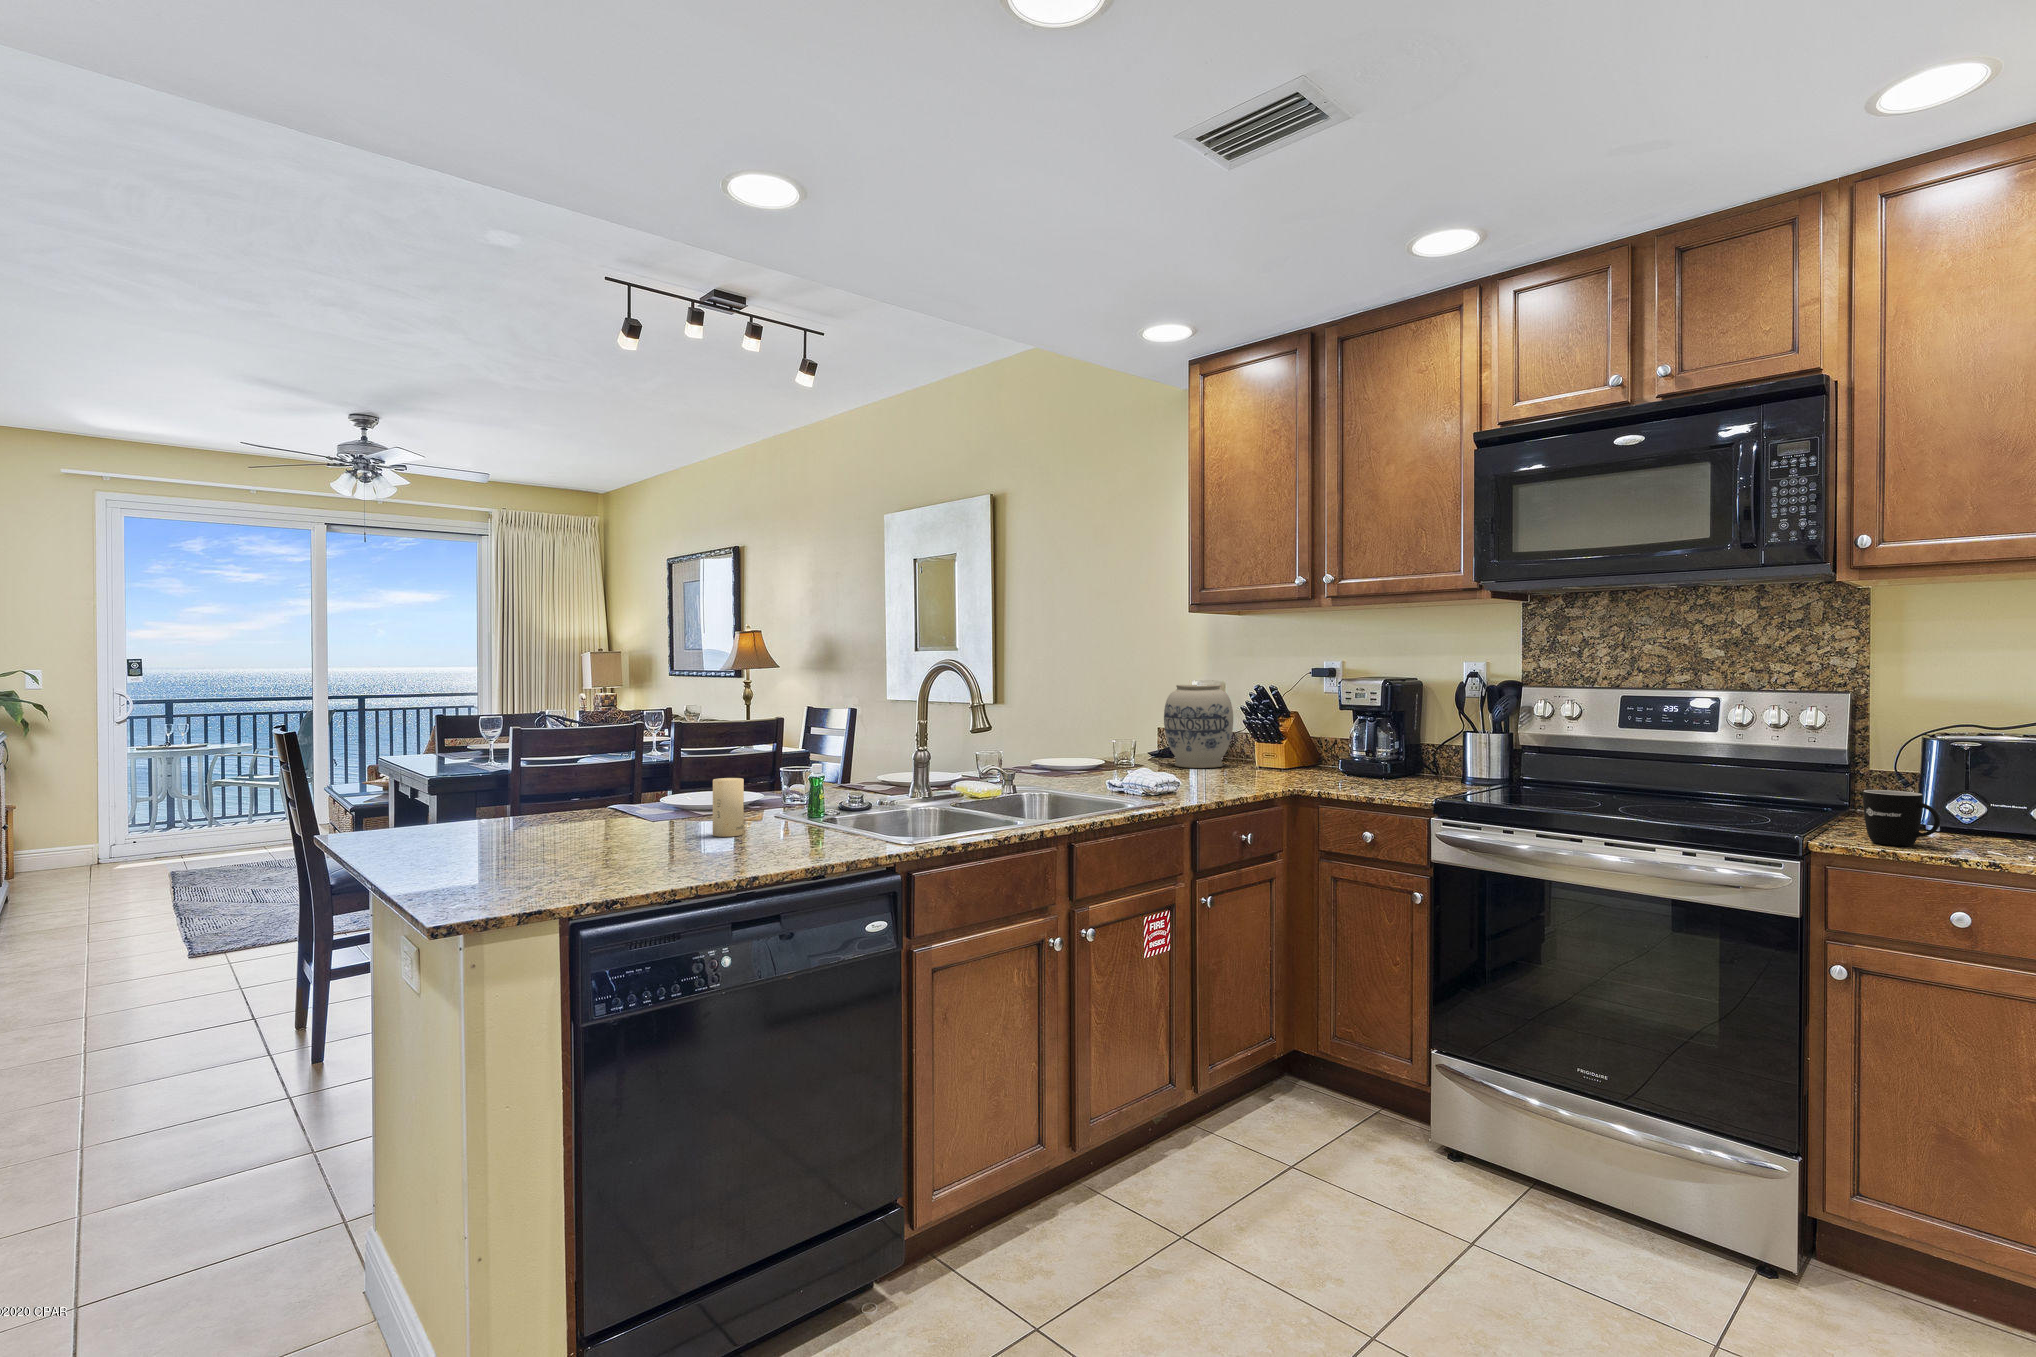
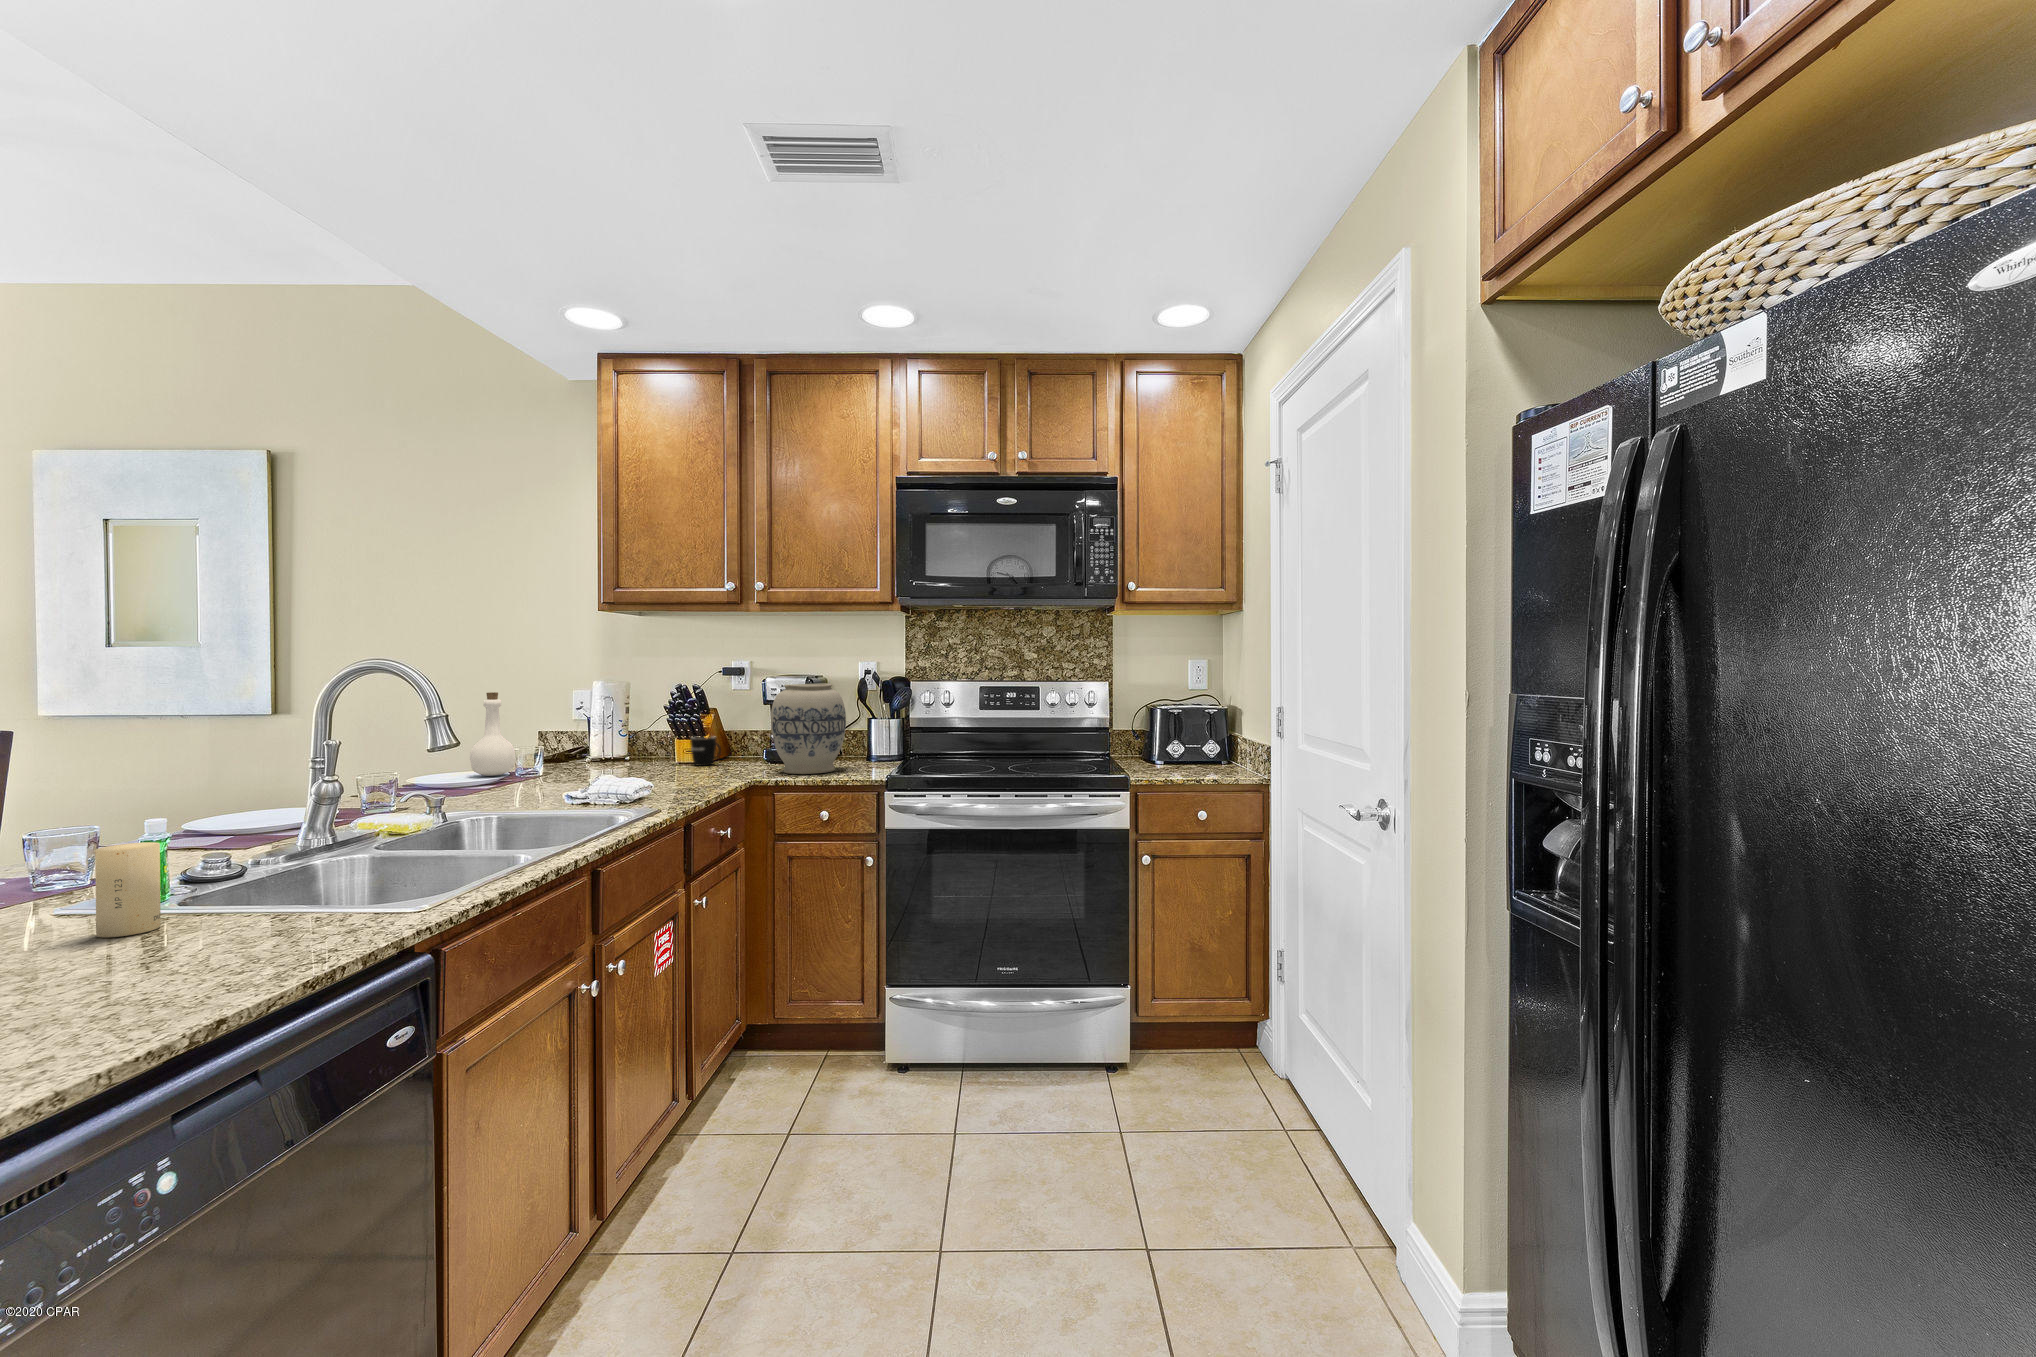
vase: present [1164,684,1233,768] -> present [771,683,846,774]
bottle: none [1081,690,1116,765] -> present [470,692,515,776]
mug: present [1863,790,1940,846] -> present [690,736,721,766]

